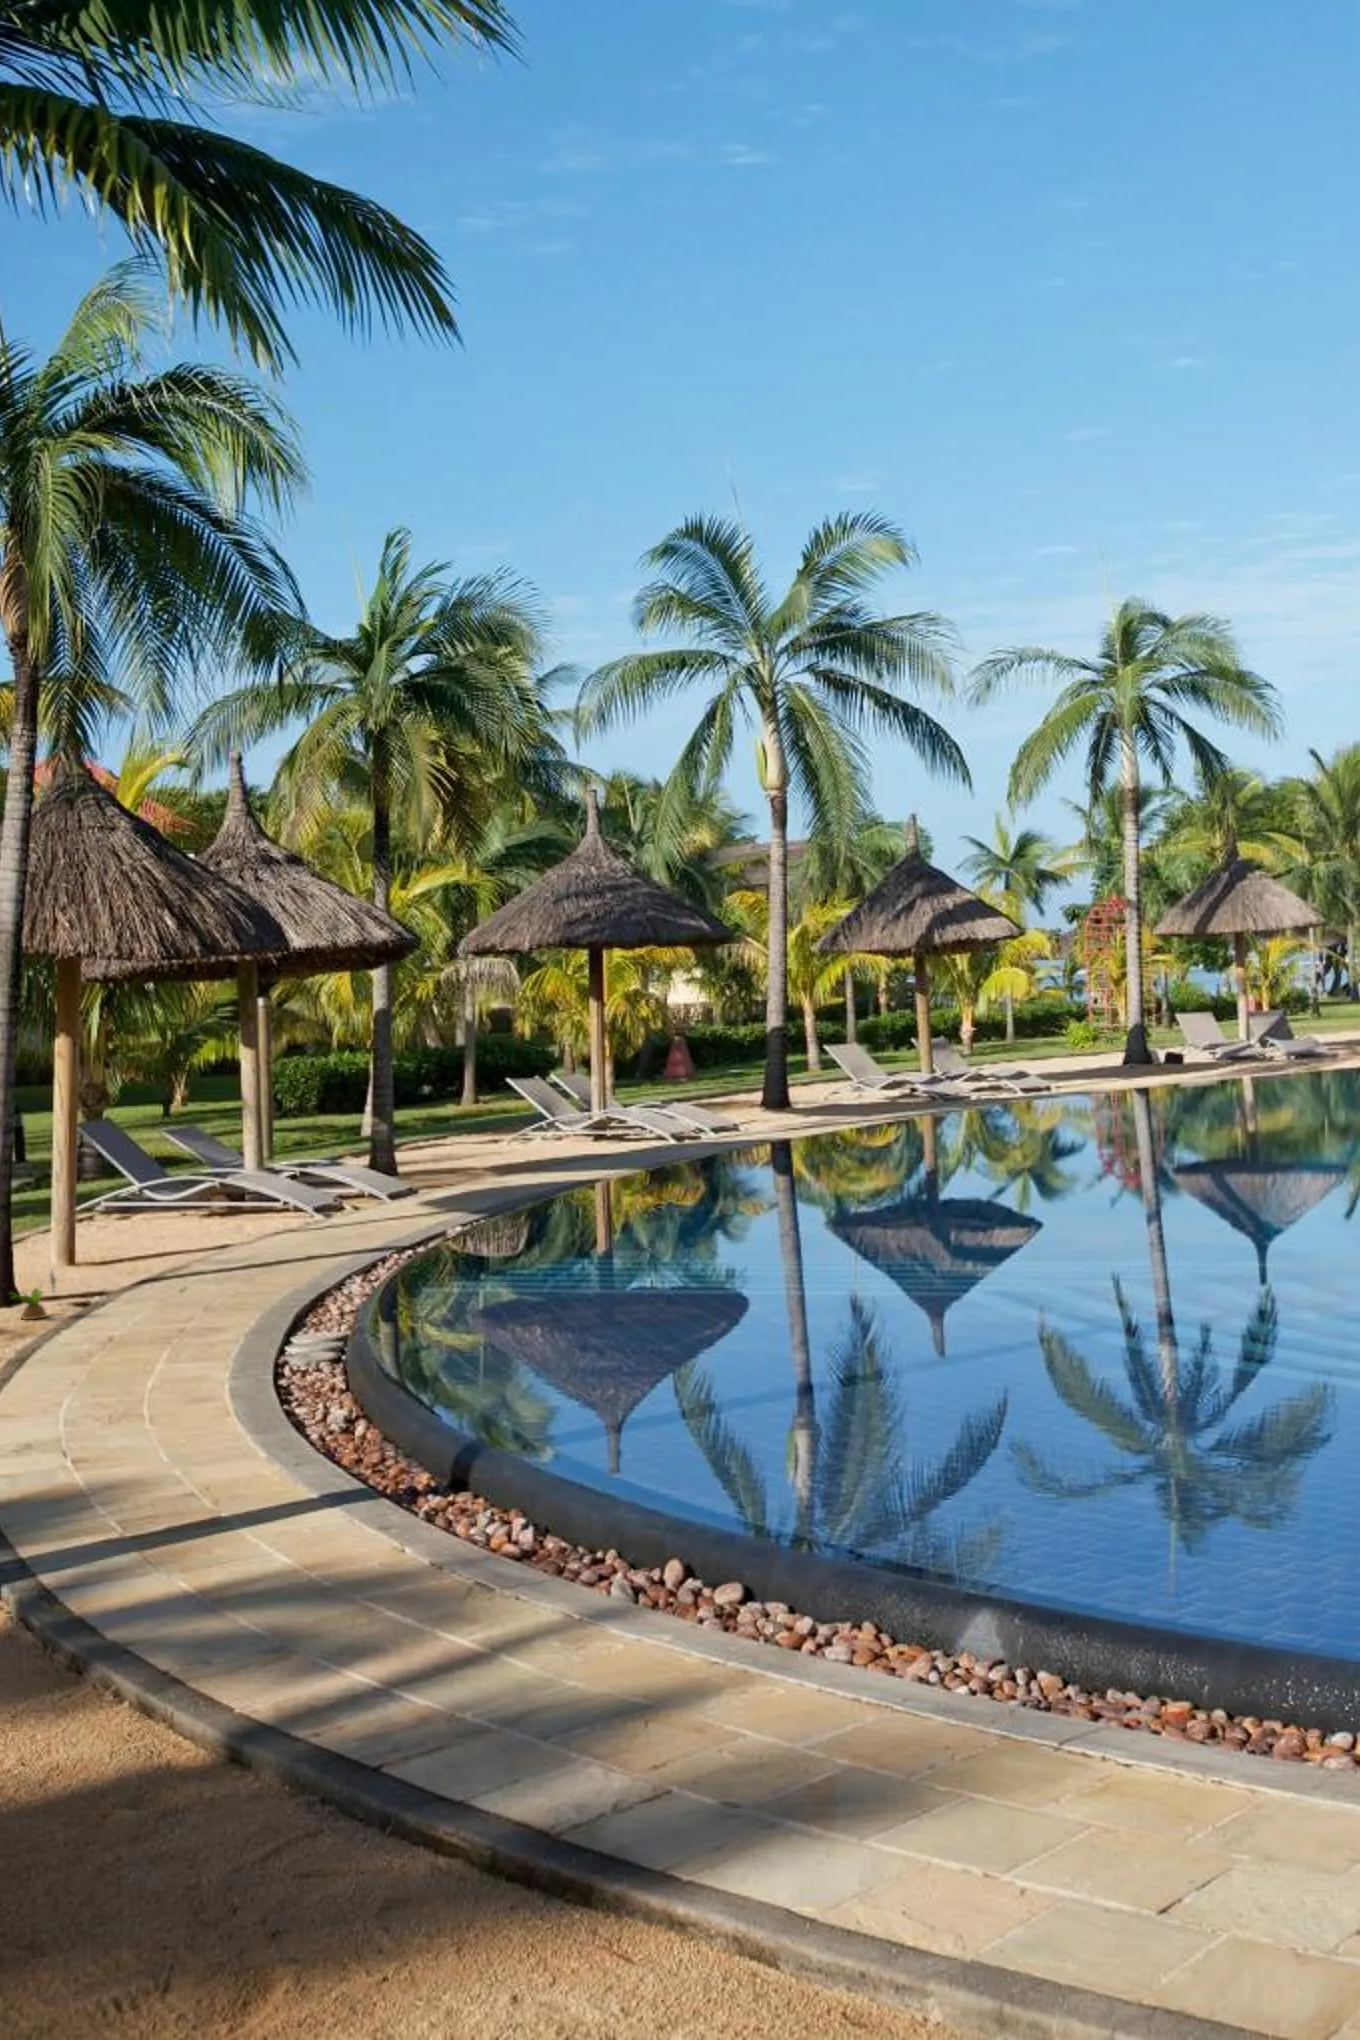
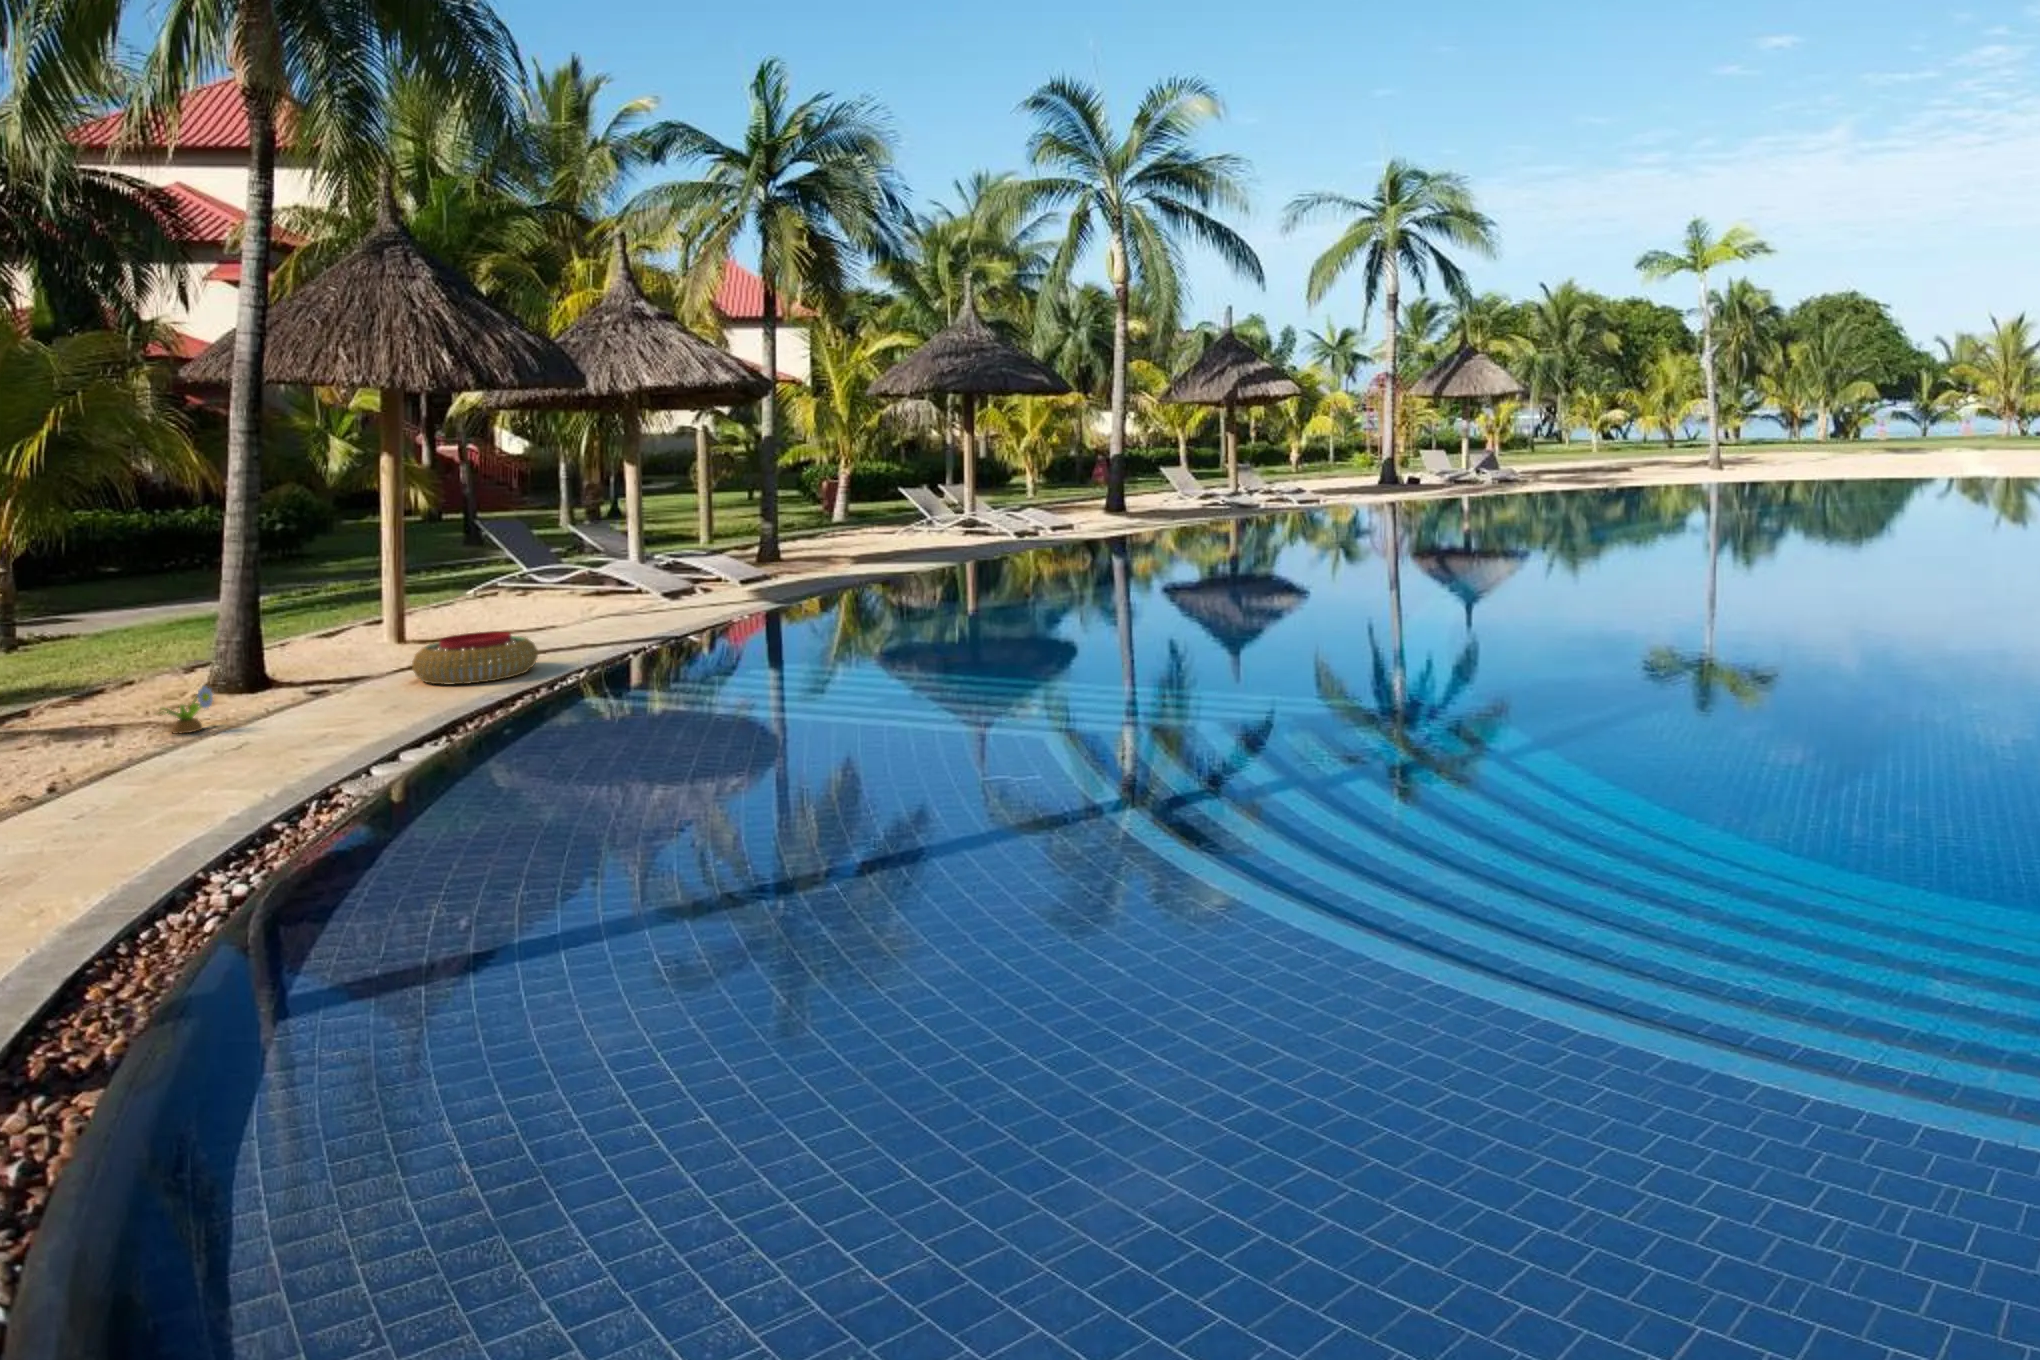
pouf: none [179,1226,301,1281] -> present [412,632,538,684]

